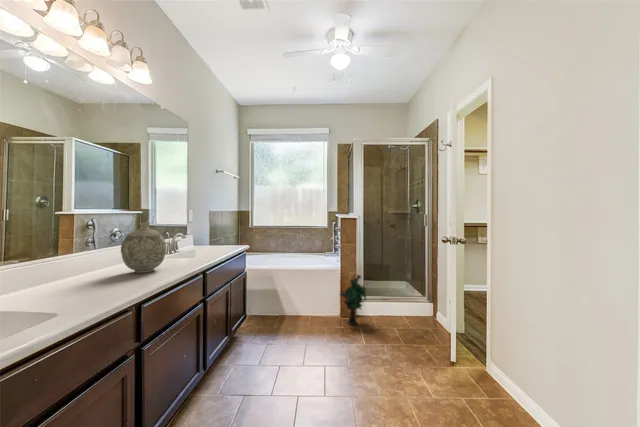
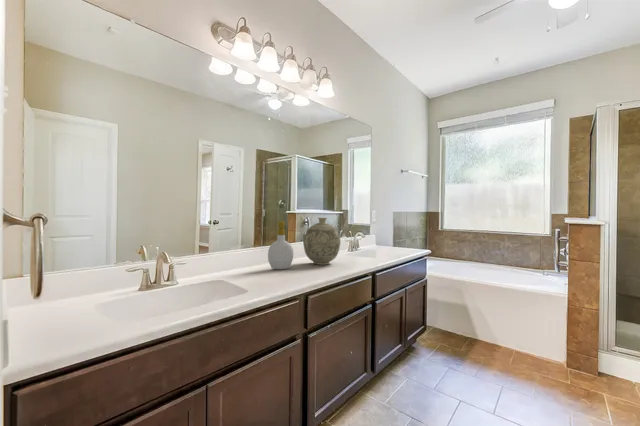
soap bottle: none [76,230,112,286] -> present [268,221,293,270]
decorative plant: present [340,275,367,325] -> none [563,310,621,384]

